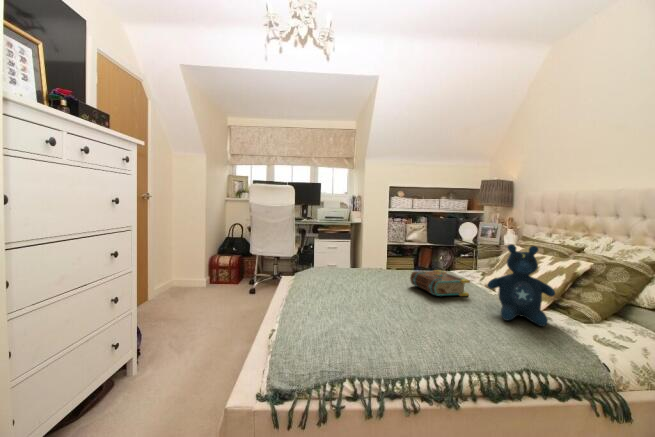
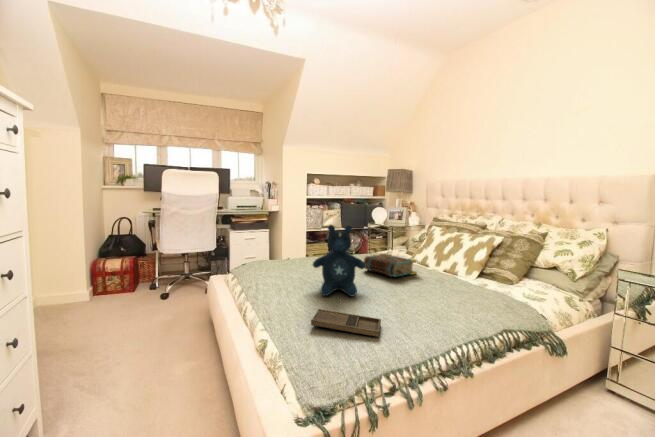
stuffed bear: present [487,244,555,326] -> present [313,225,365,297]
tray: none [311,312,377,345] -> present [311,309,381,337]

